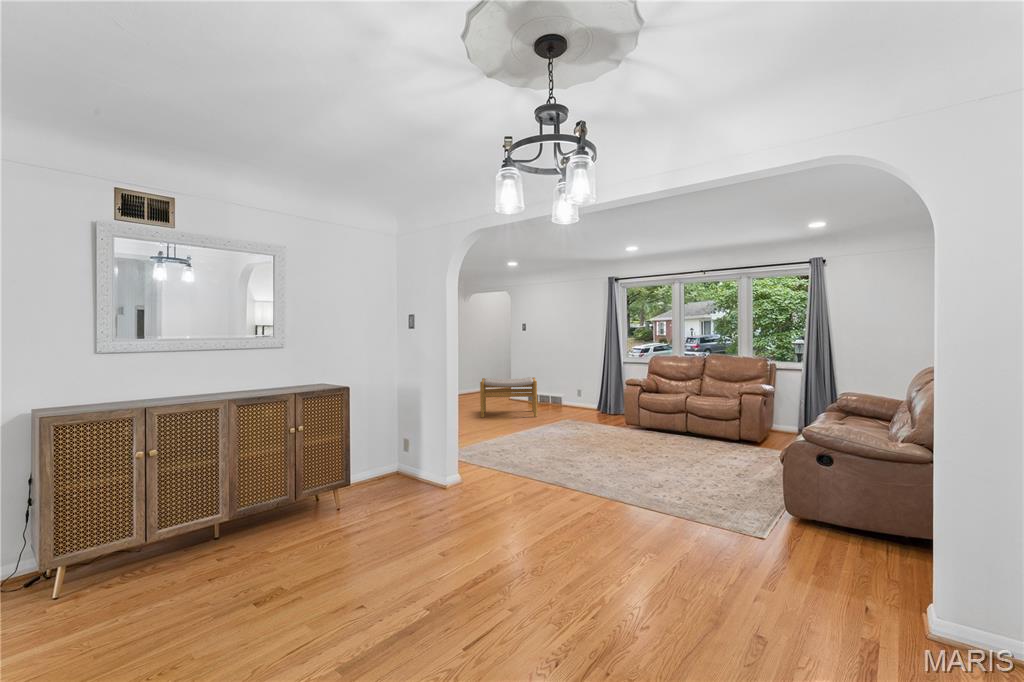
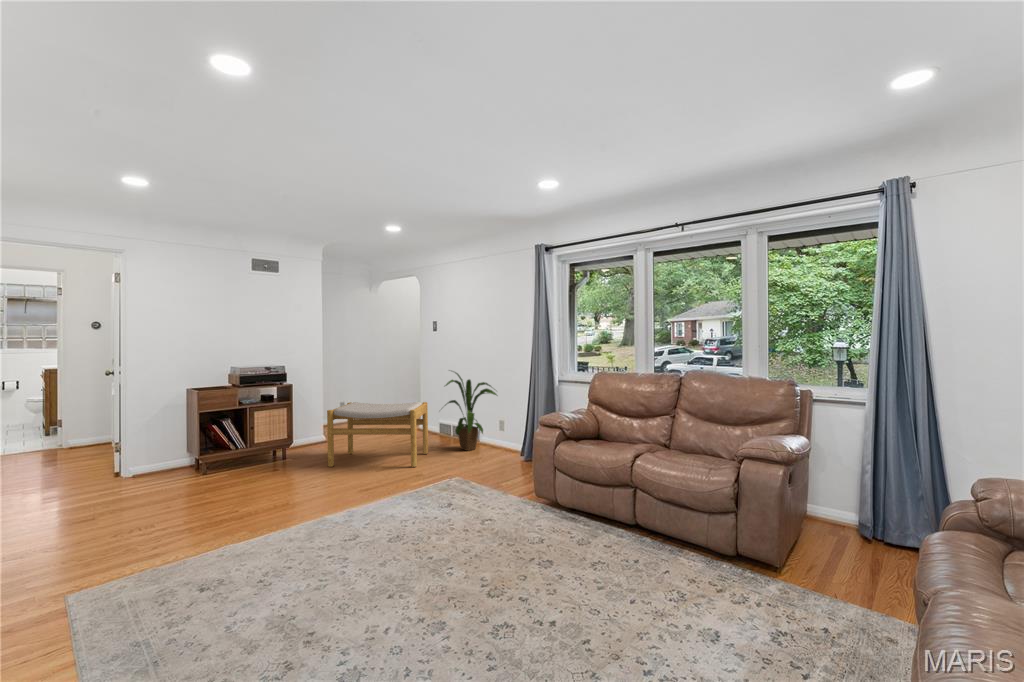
house plant: none [540,357,581,410] -> present [445,372,497,451]

